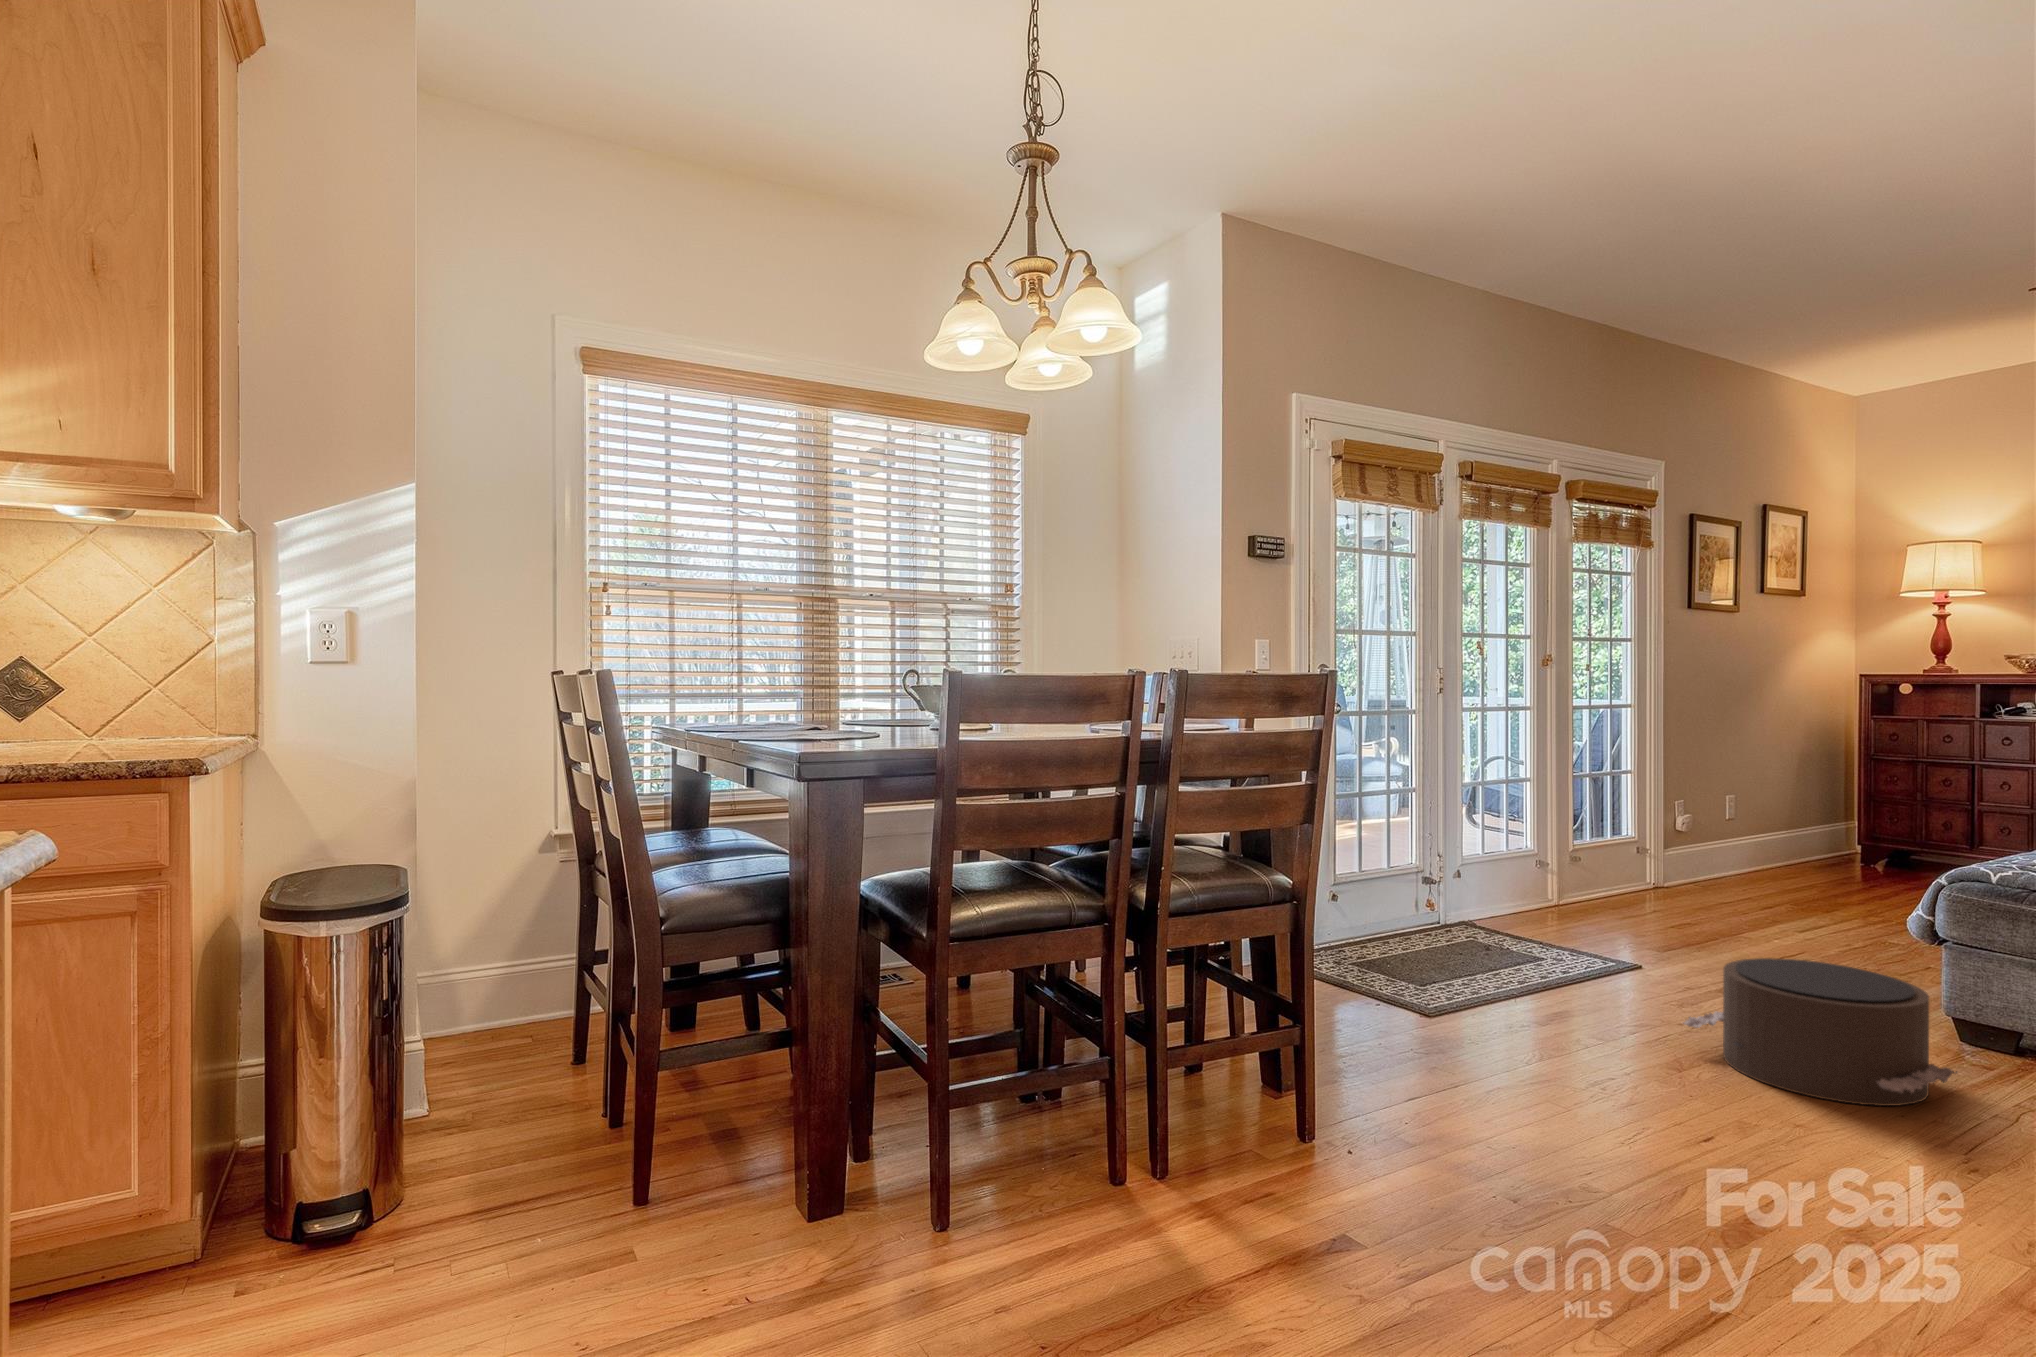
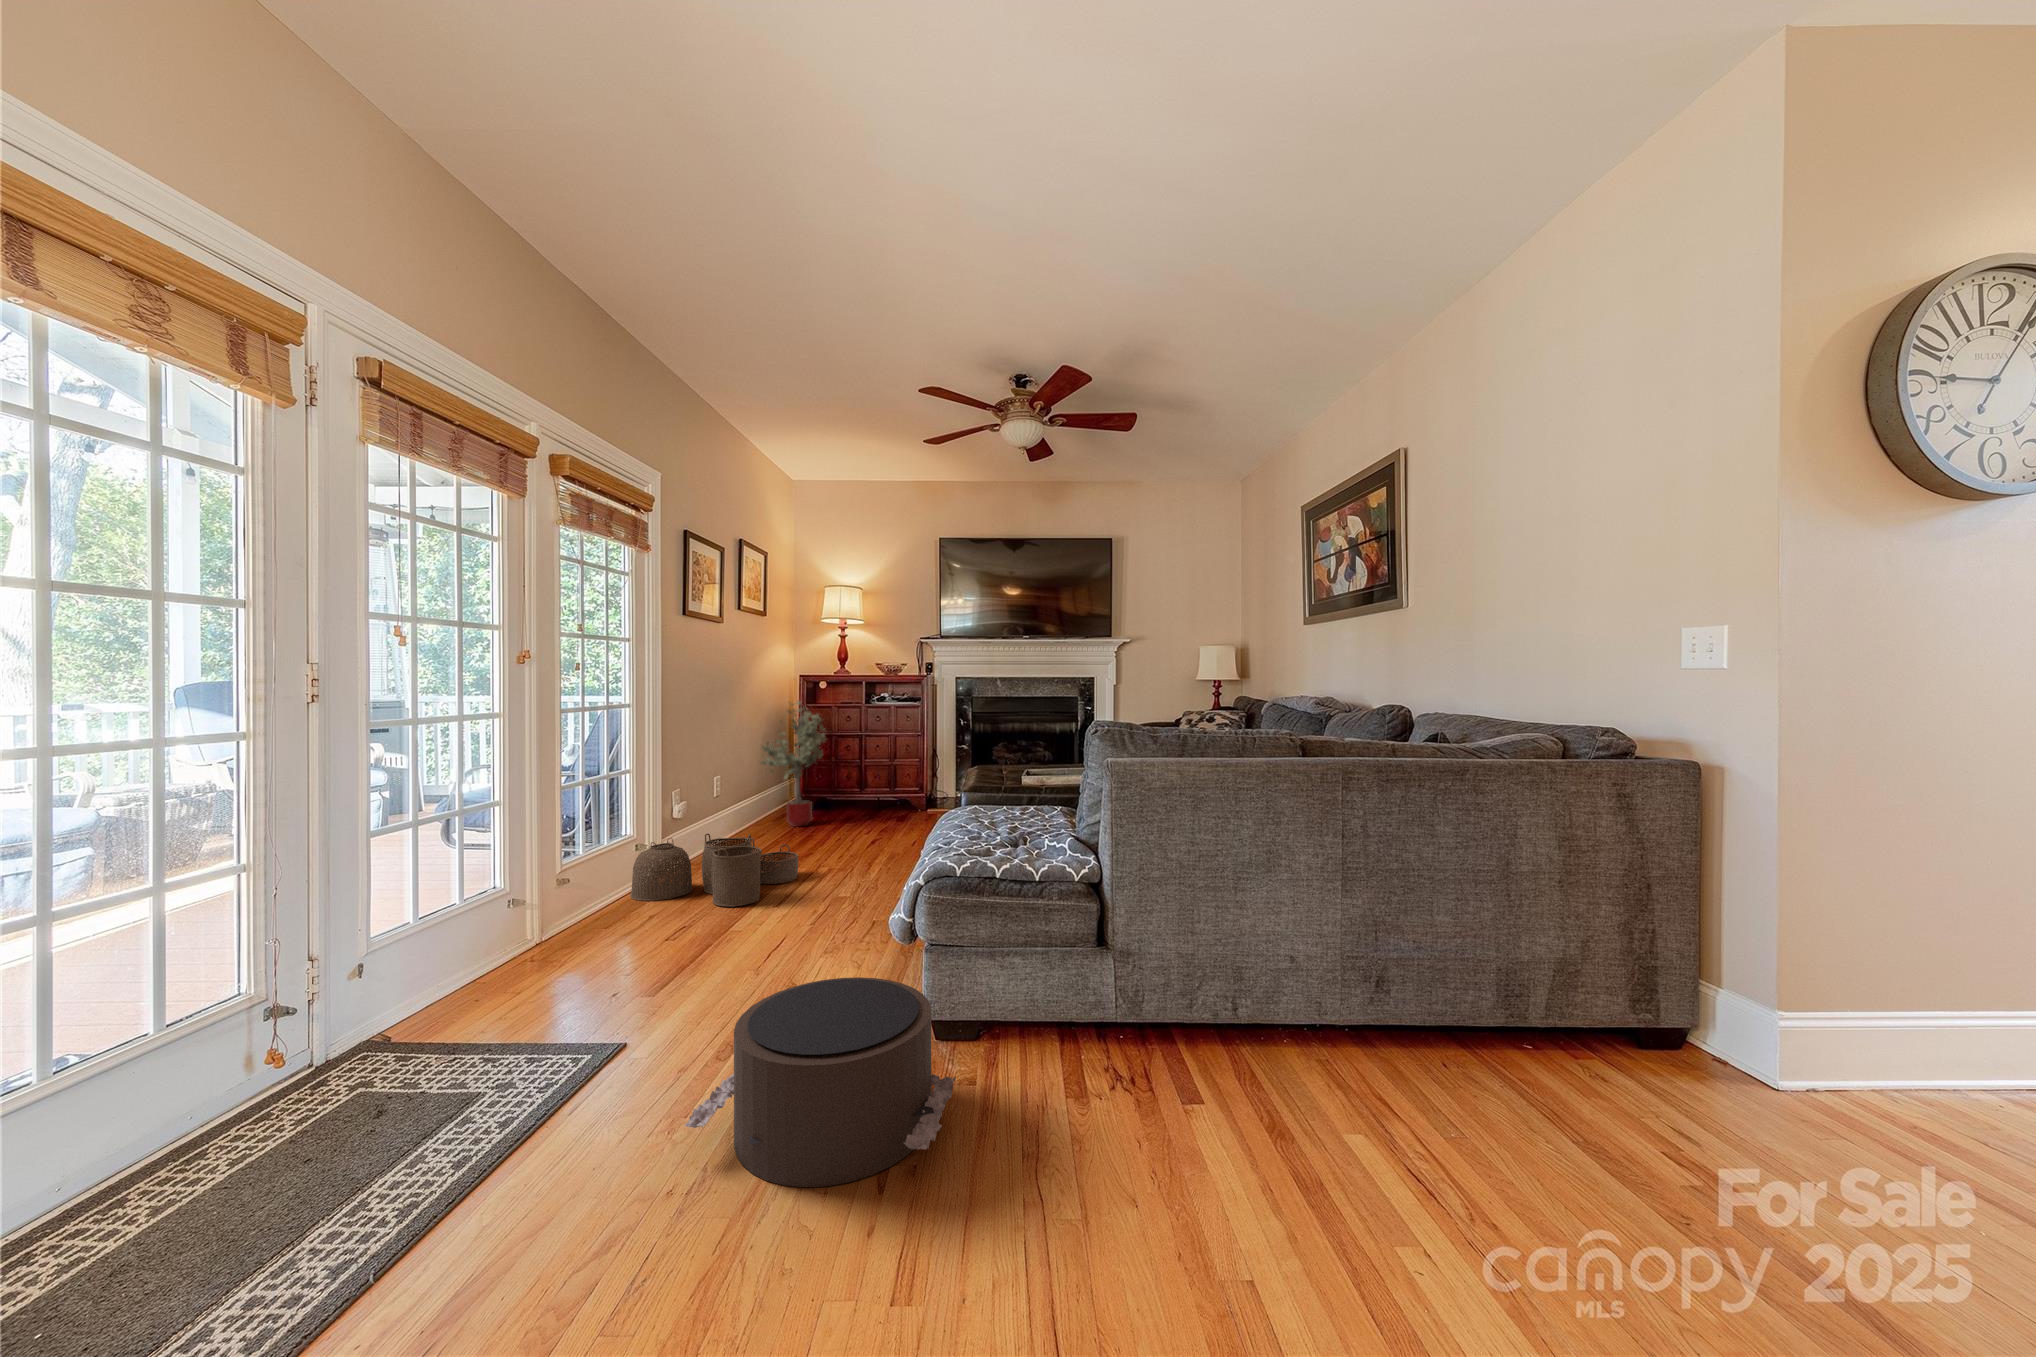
potted tree: none [1792,707,1905,871] -> present [761,701,826,827]
woven basket: none [1632,845,1836,926] -> present [631,834,798,907]

